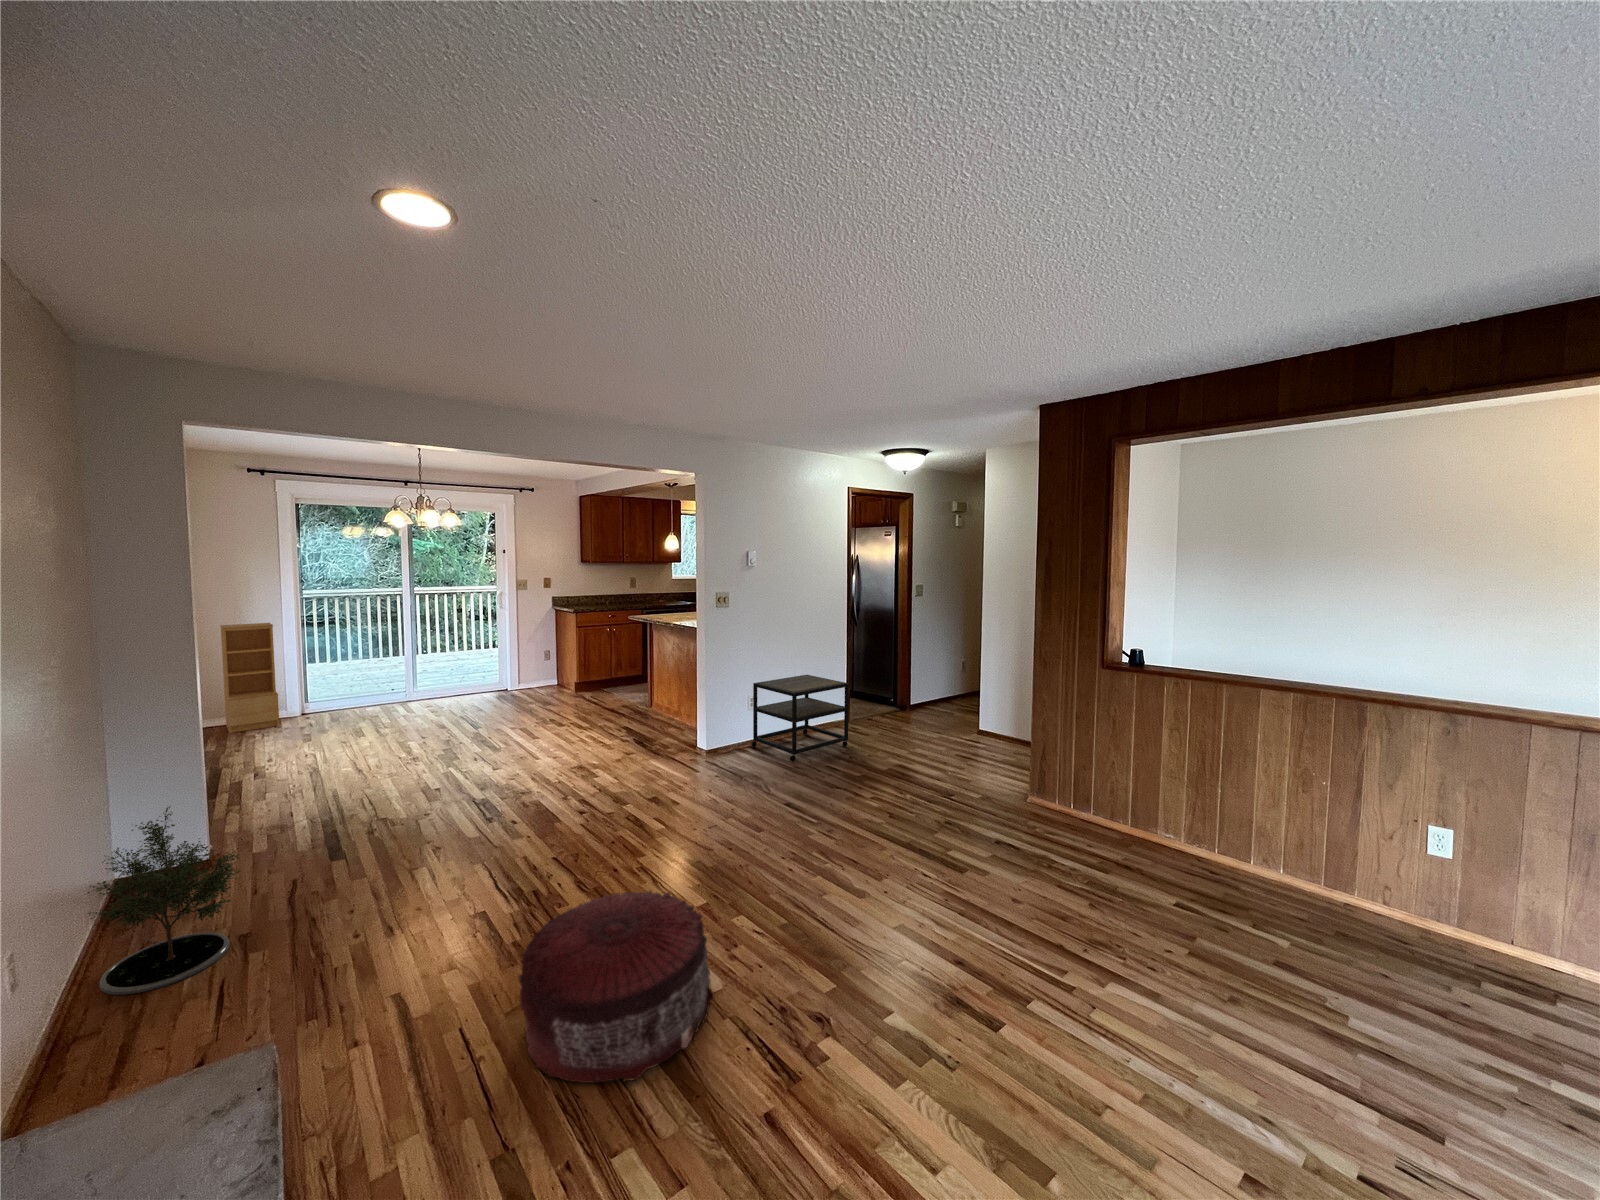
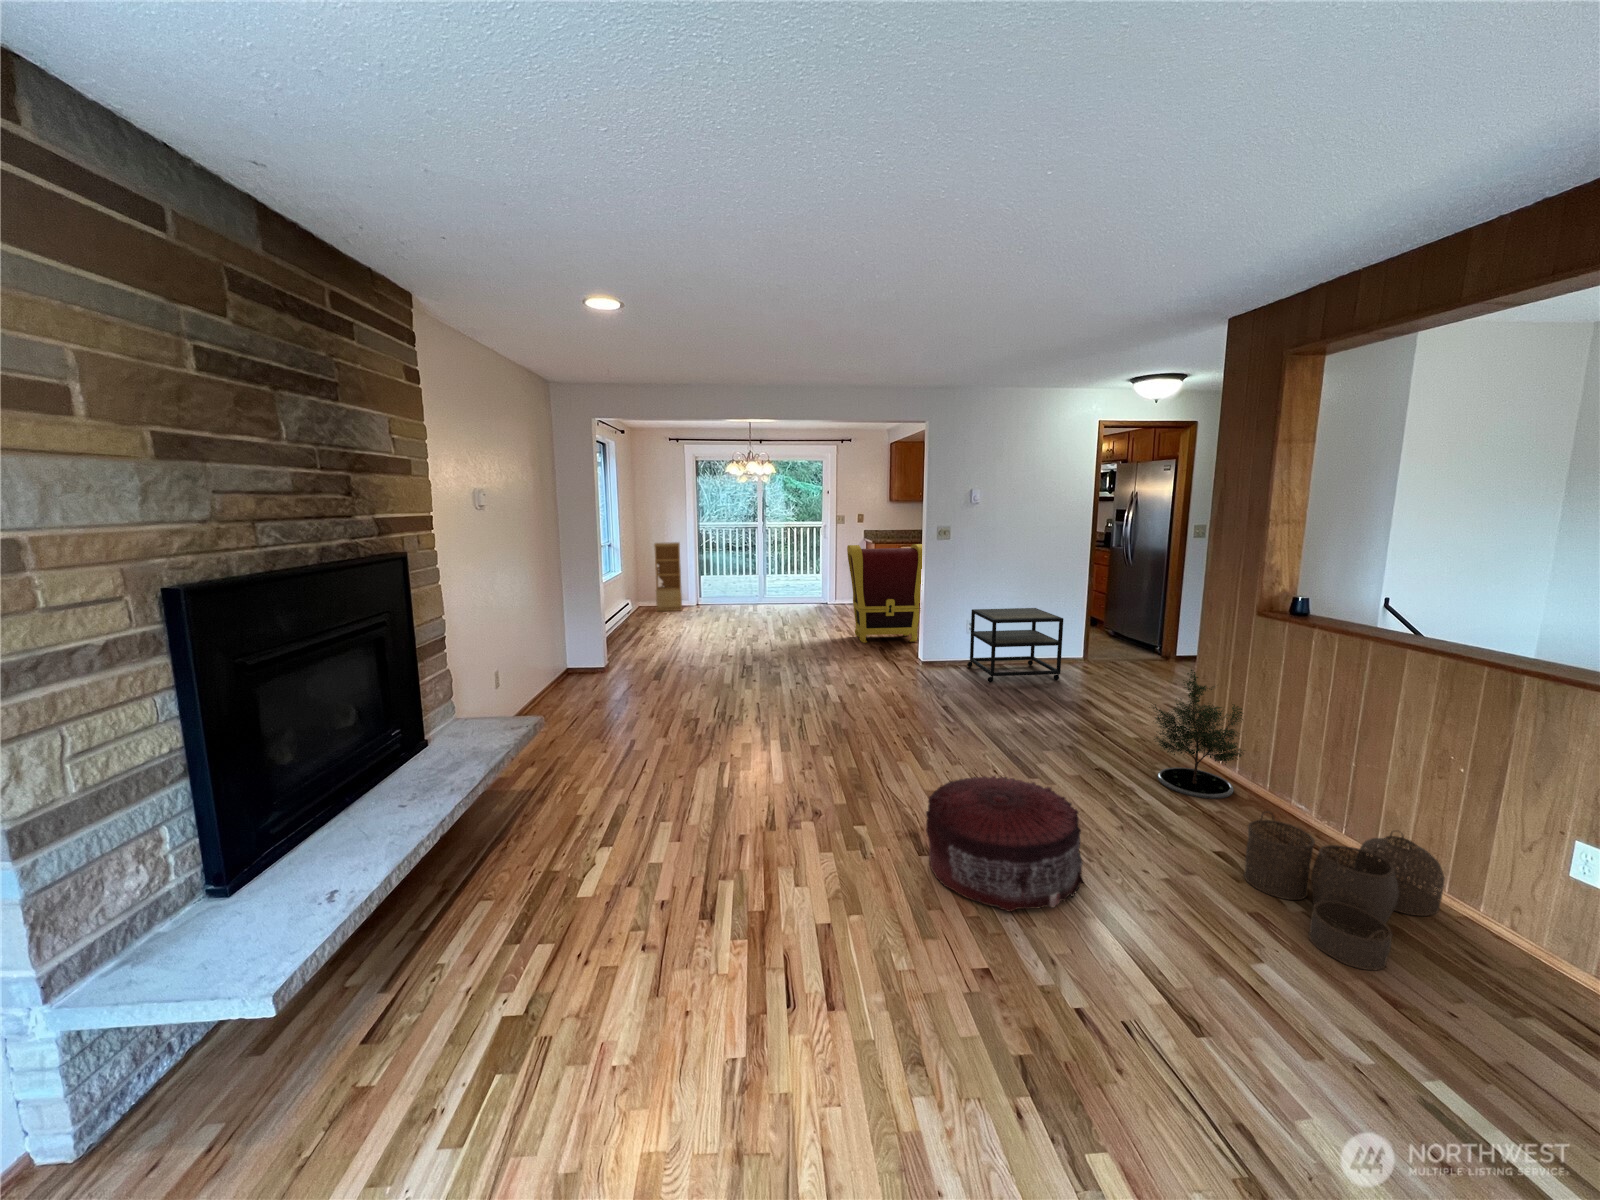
armchair: none [575,613,677,736] -> present [847,544,922,643]
potted tree: present [87,807,240,995] -> present [1149,669,1245,799]
woven basket: none [1207,842,1382,985] -> present [1244,811,1444,971]
pouf: present [518,891,714,1083] -> present [926,776,1084,912]

